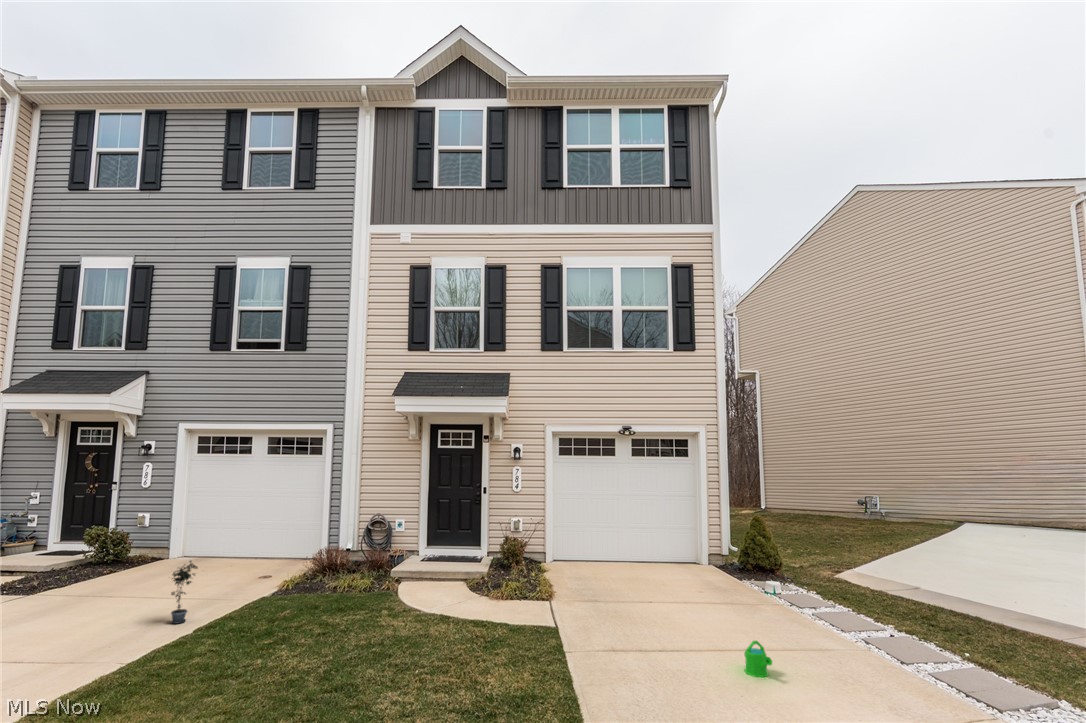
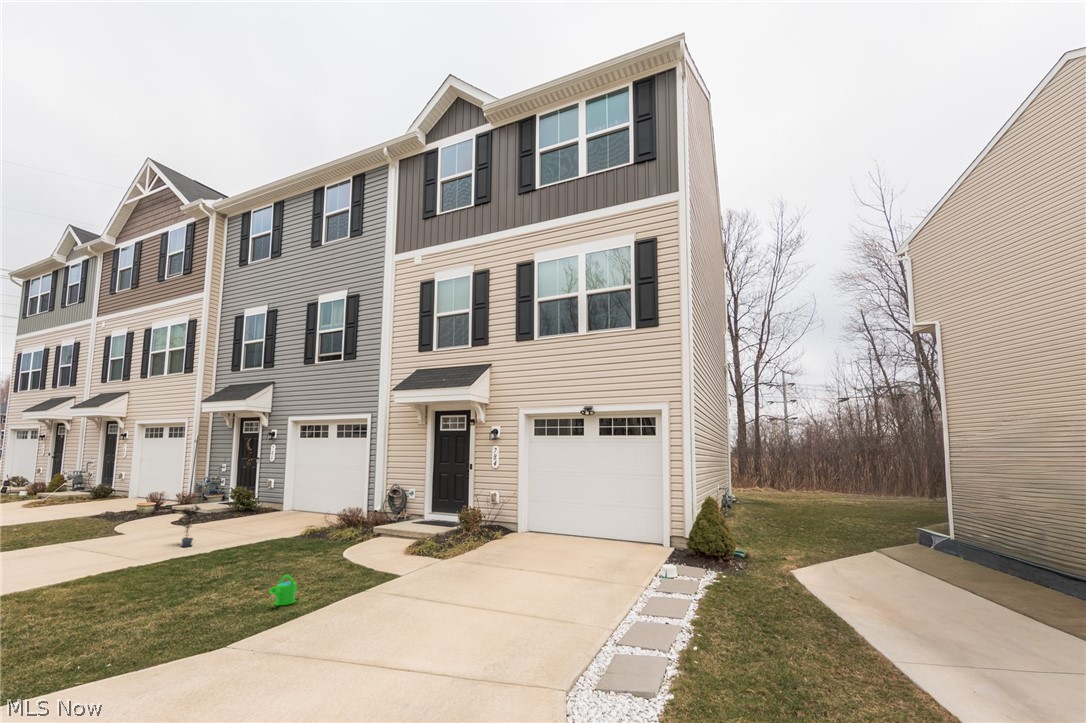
watering can: present [744,641,772,677] -> present [270,574,298,605]

